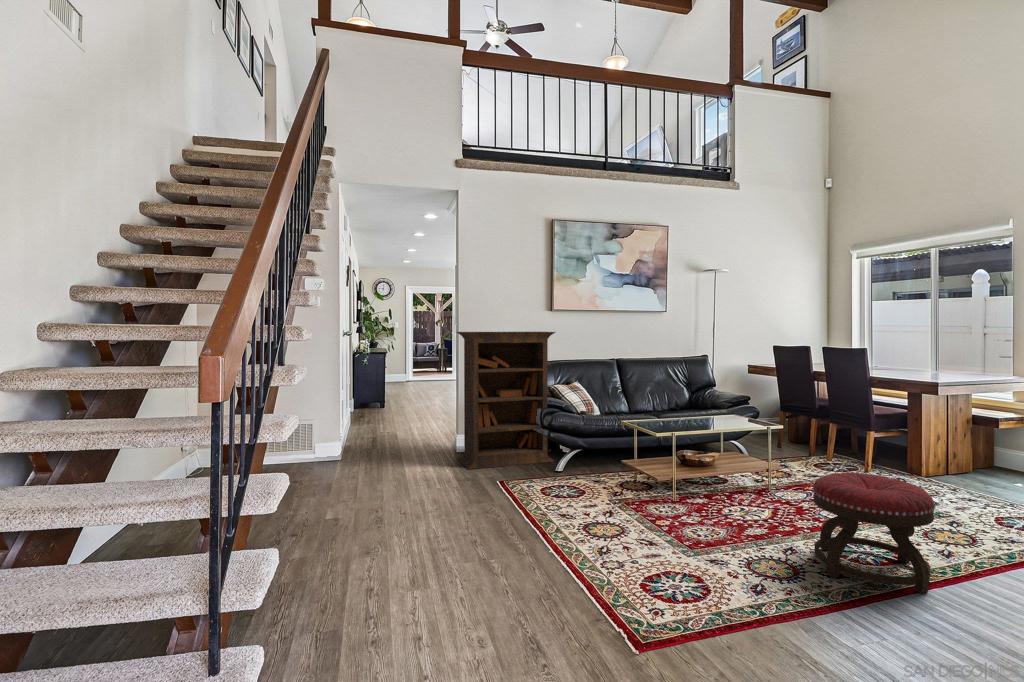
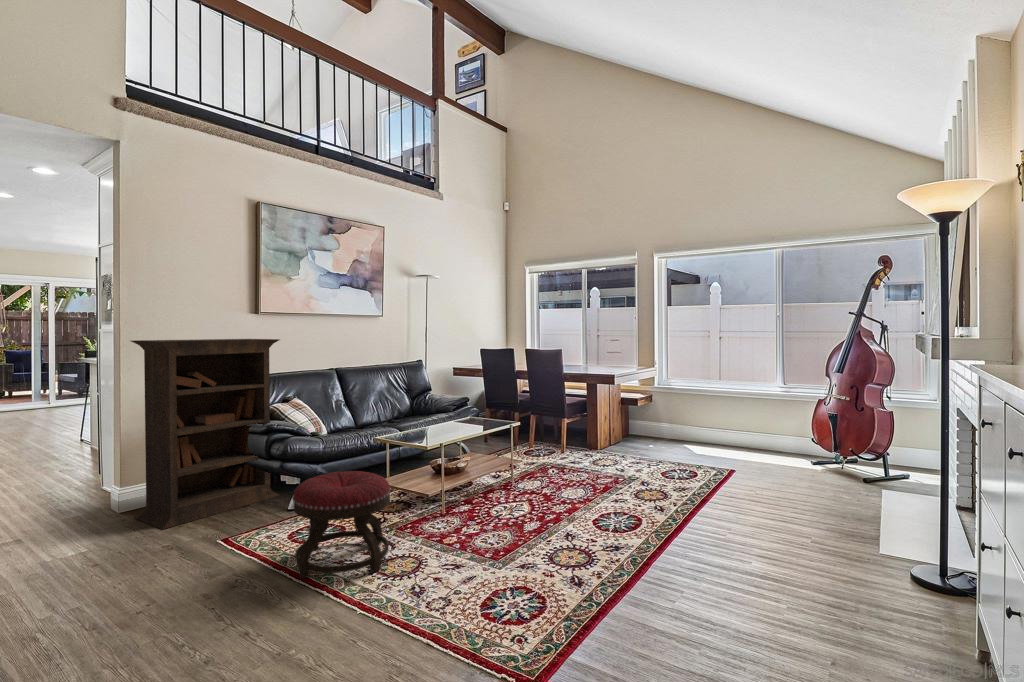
ottoman: present [813,472,935,593] -> present [293,471,391,579]

